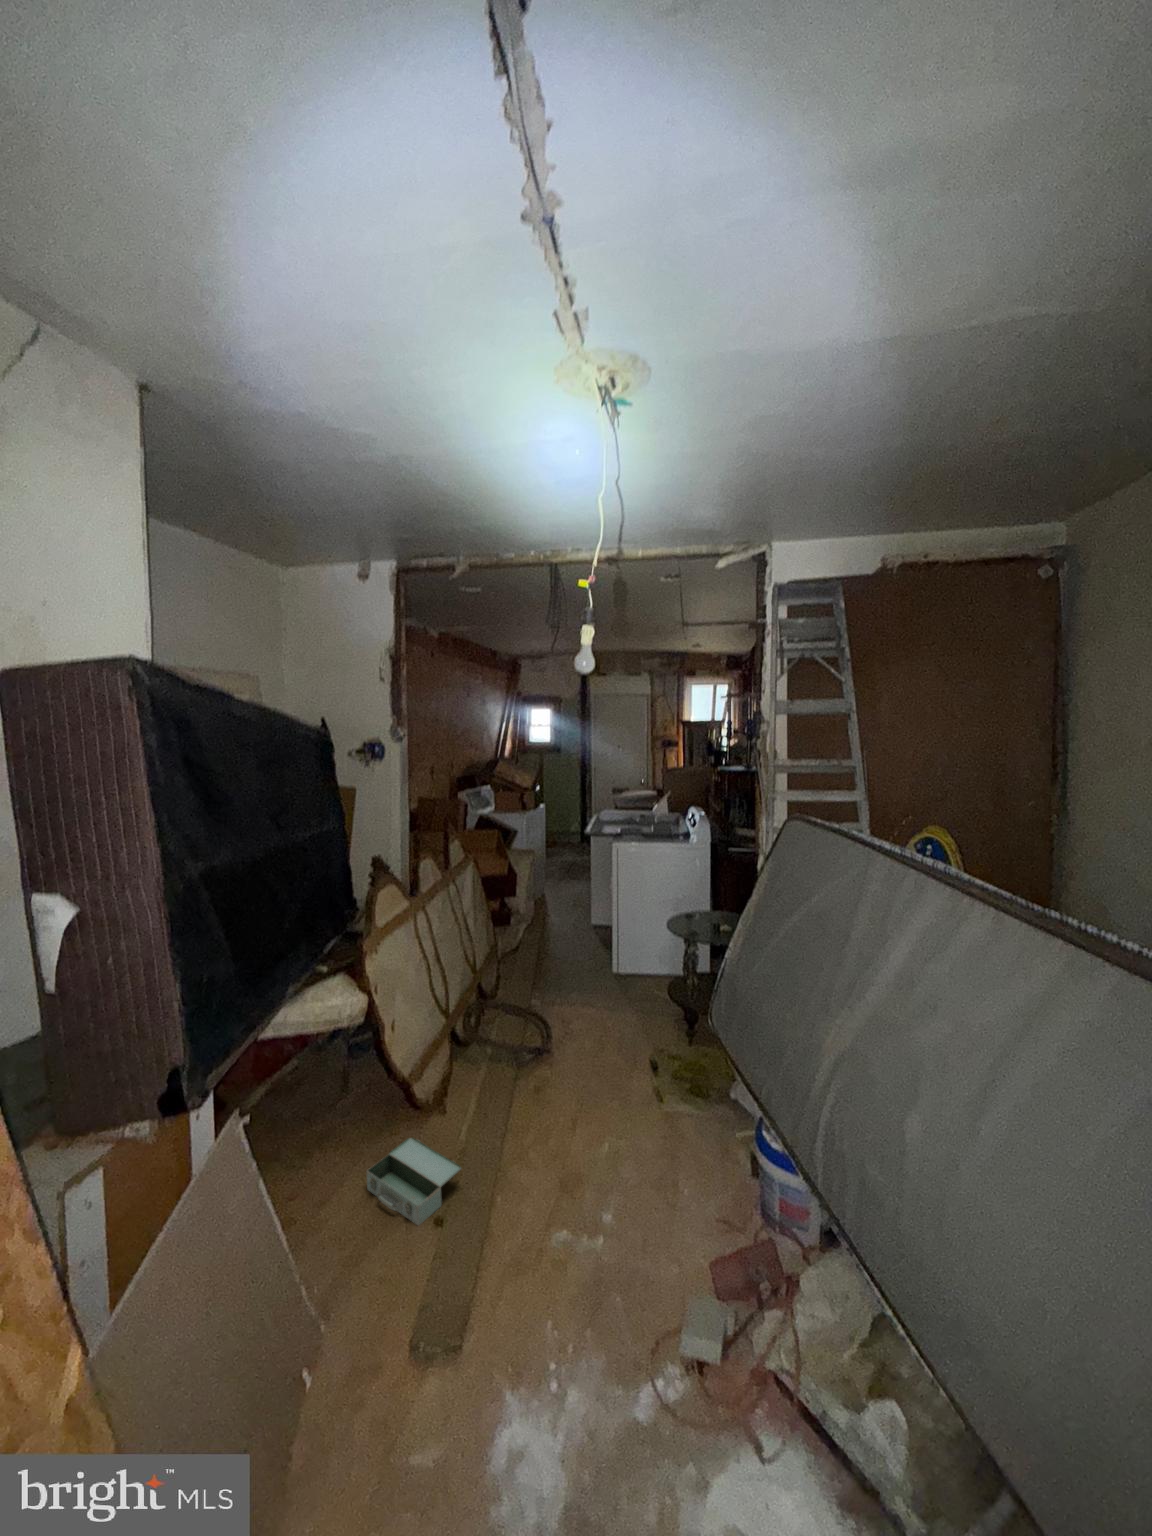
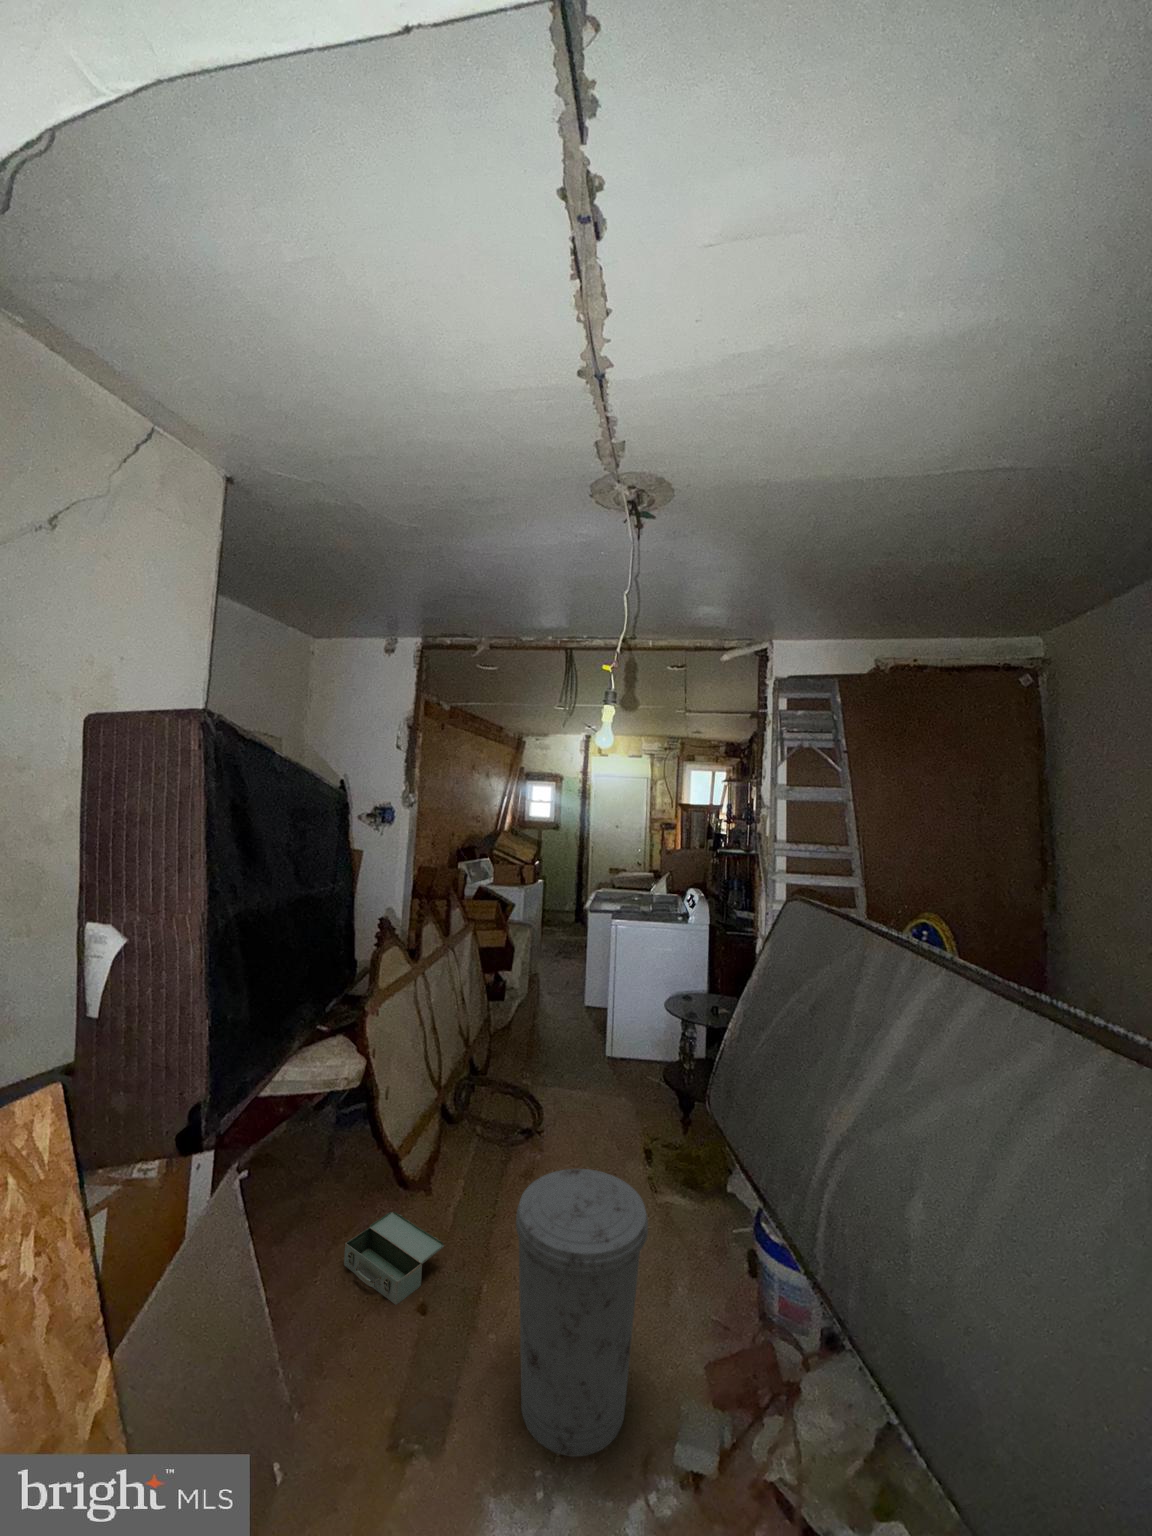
trash can: none [525,1101,656,1365] -> present [516,1169,648,1457]

